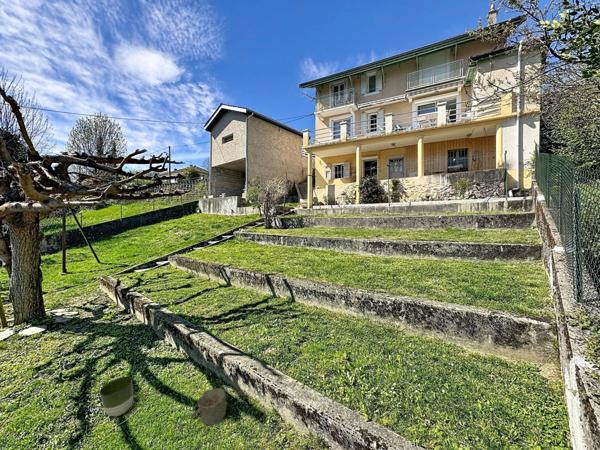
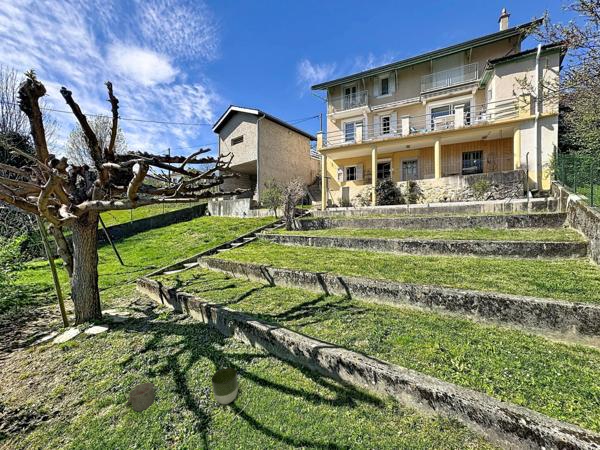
bucket: present [191,388,226,426] -> present [125,383,155,411]

